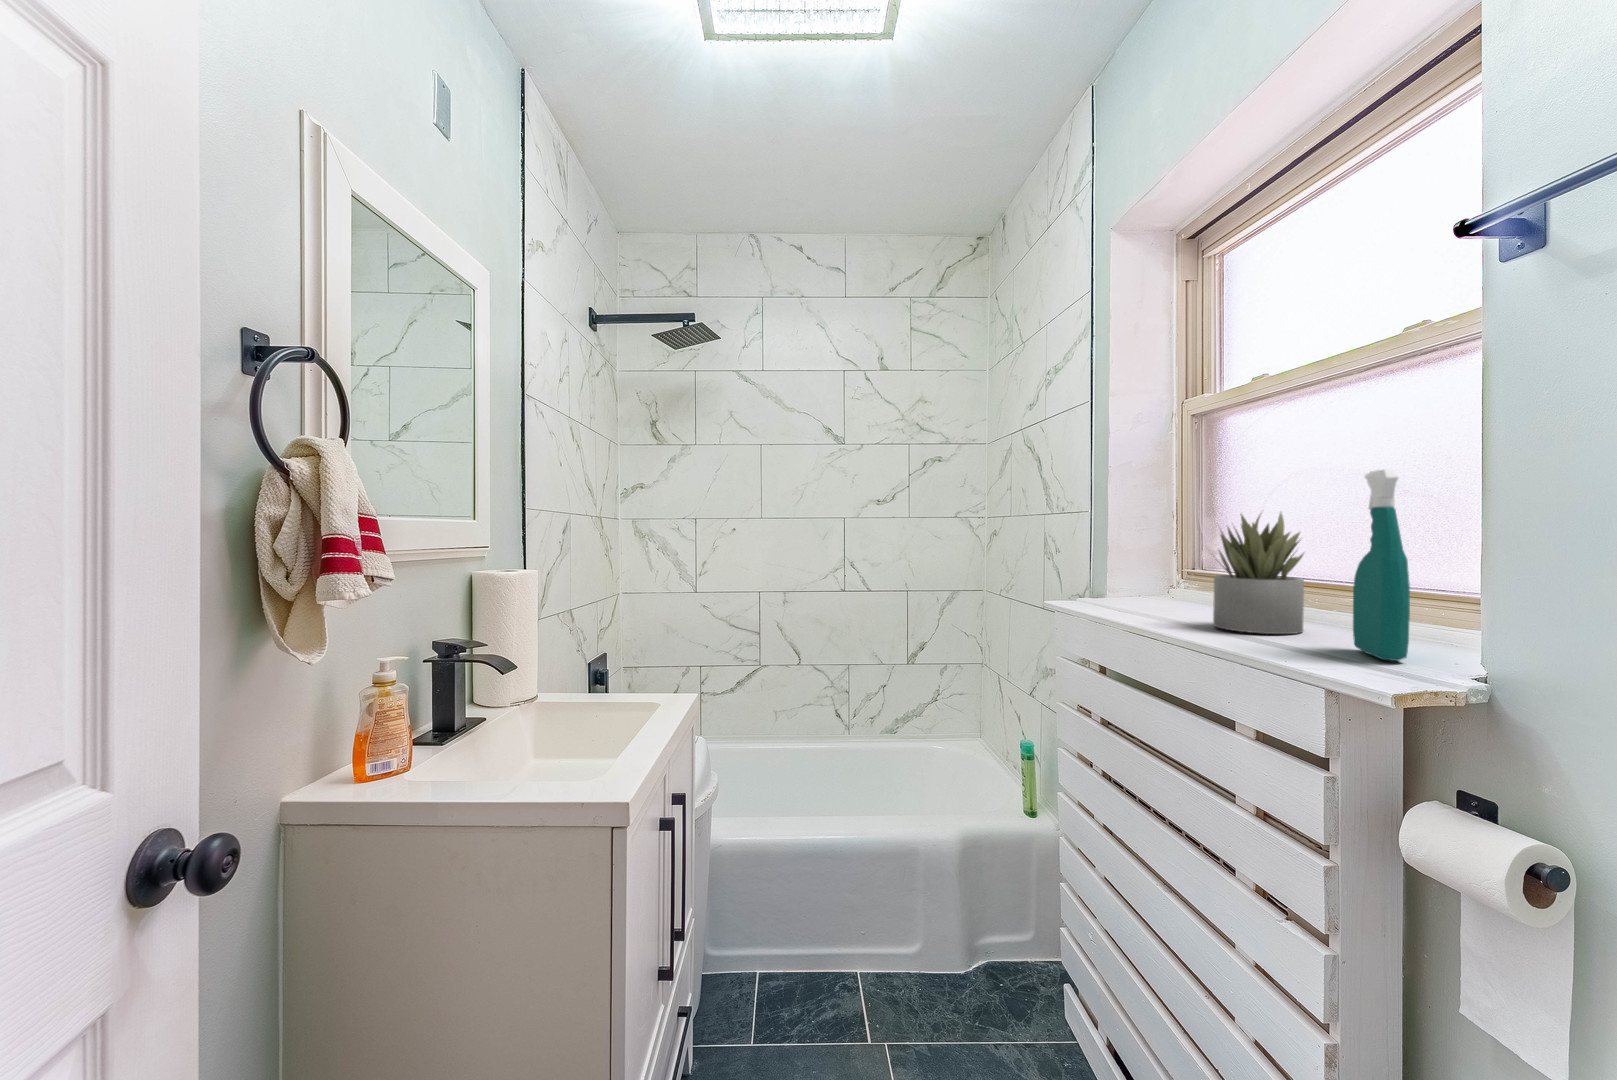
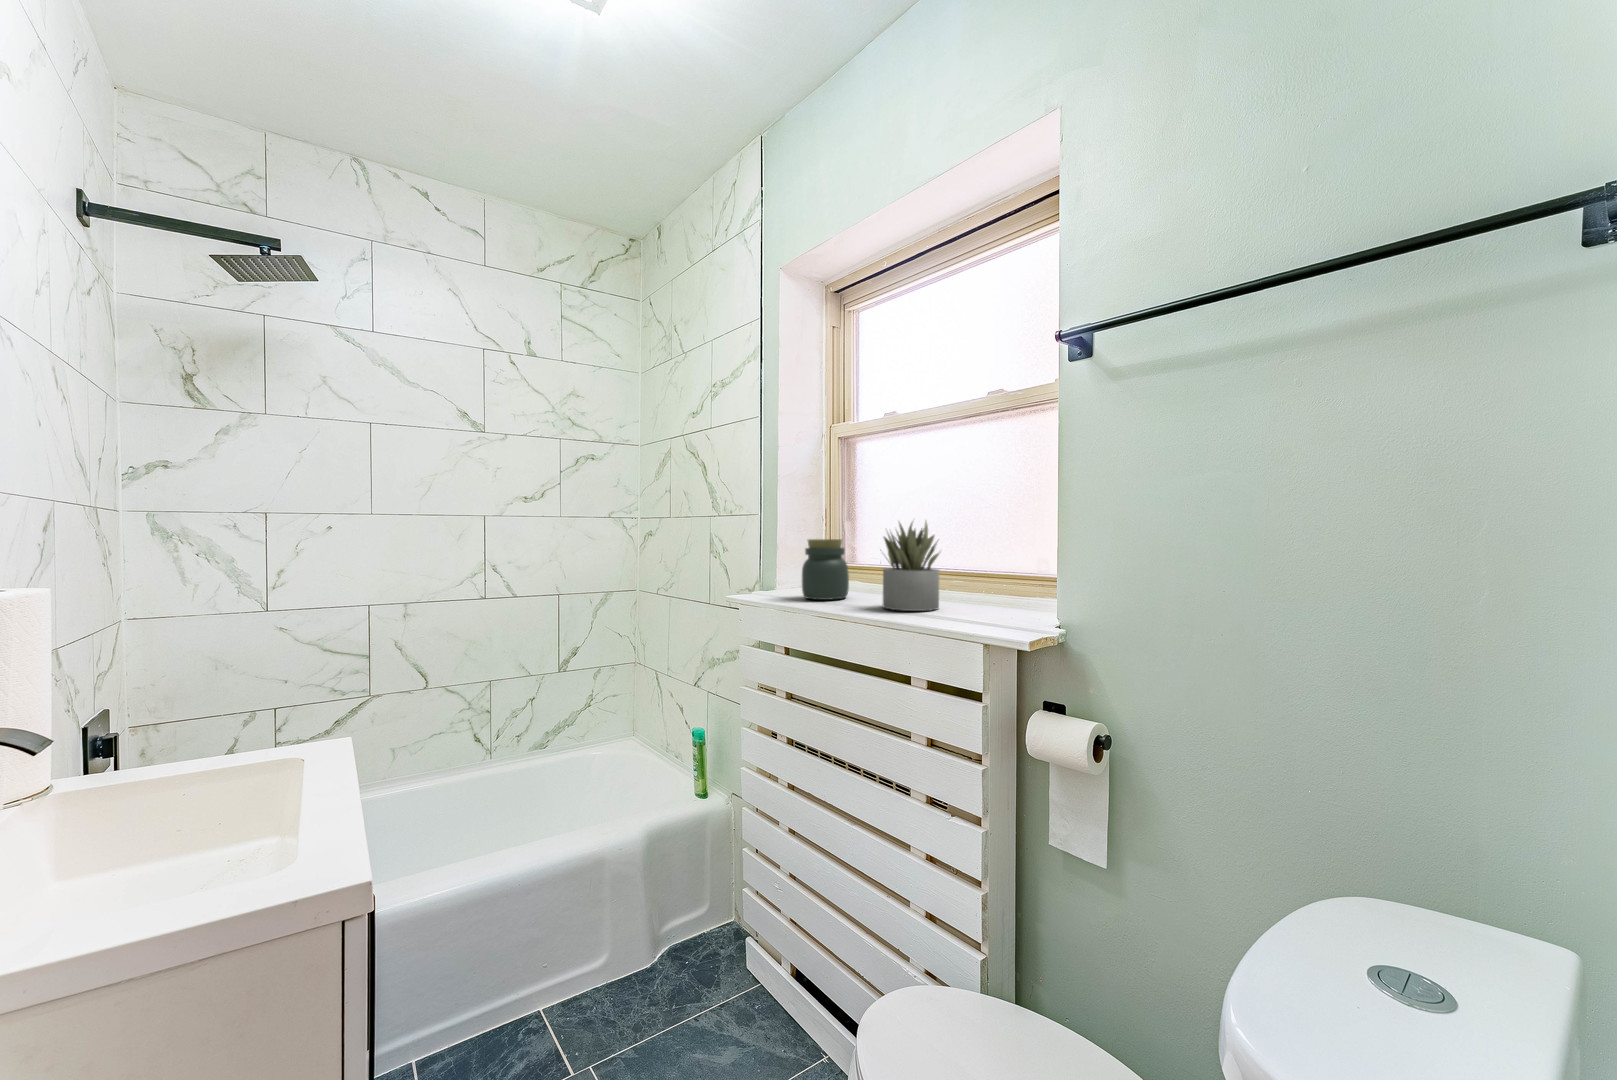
spray bottle: present [1353,469,1410,661] -> none [978,494,1015,622]
jar: none [1121,538,1185,611] -> present [802,539,849,600]

